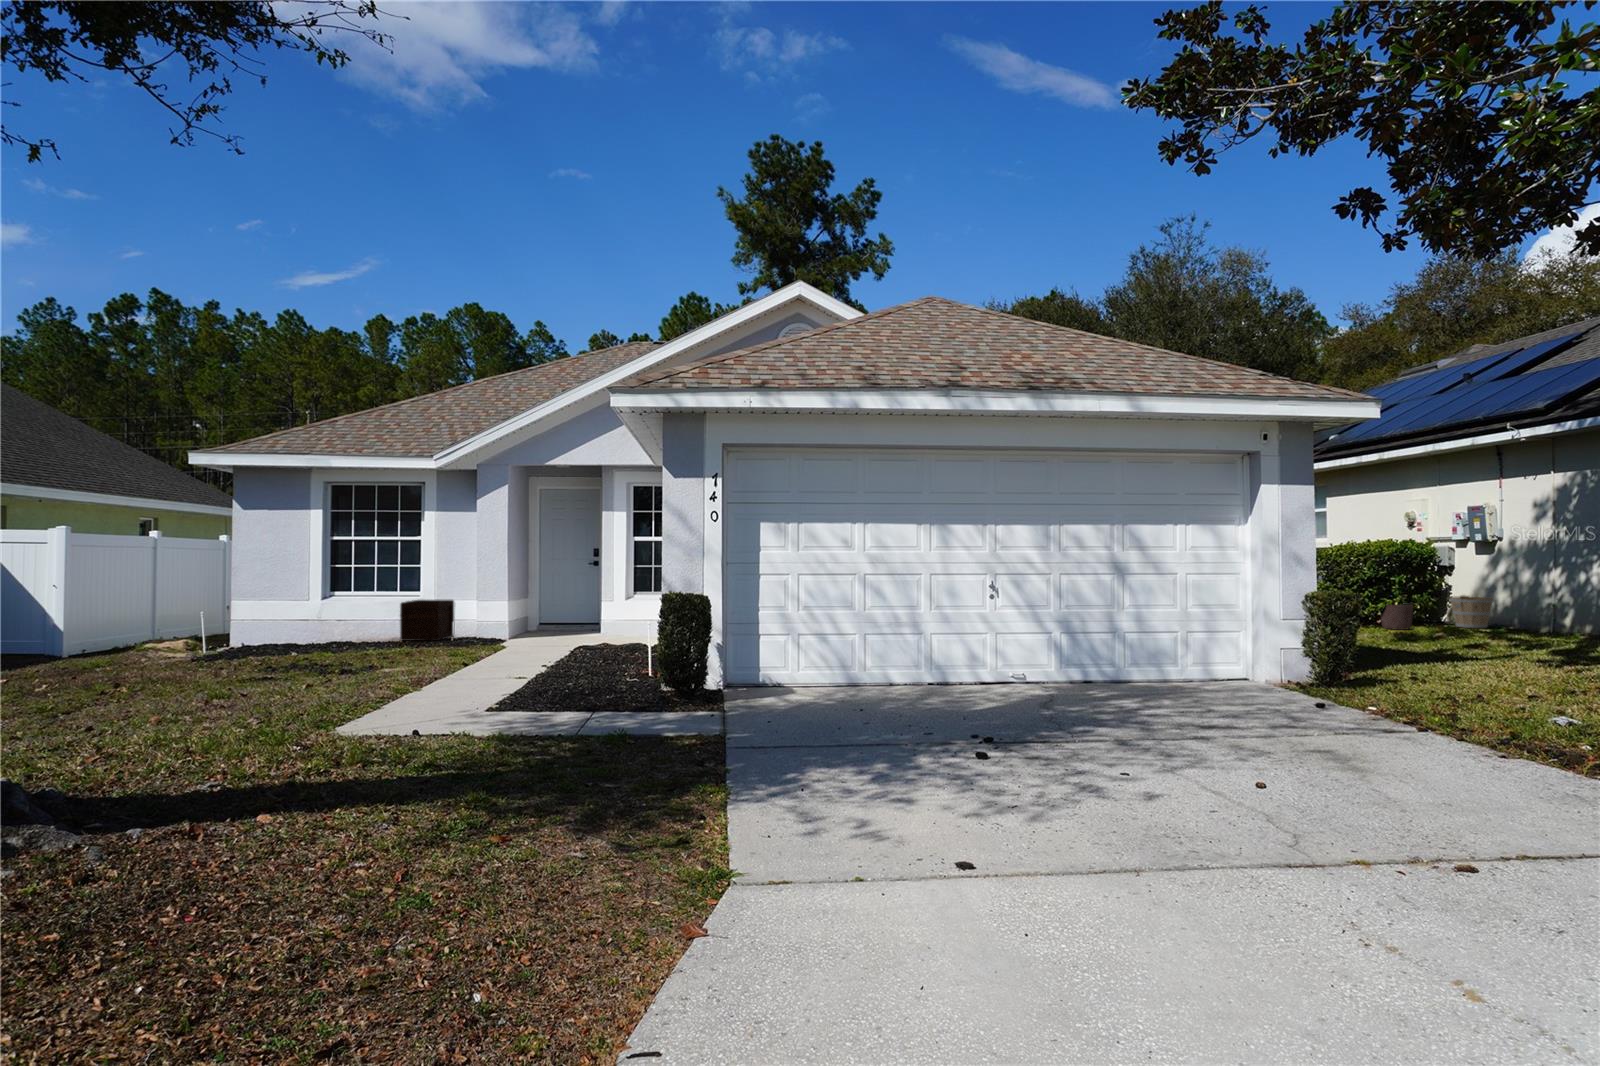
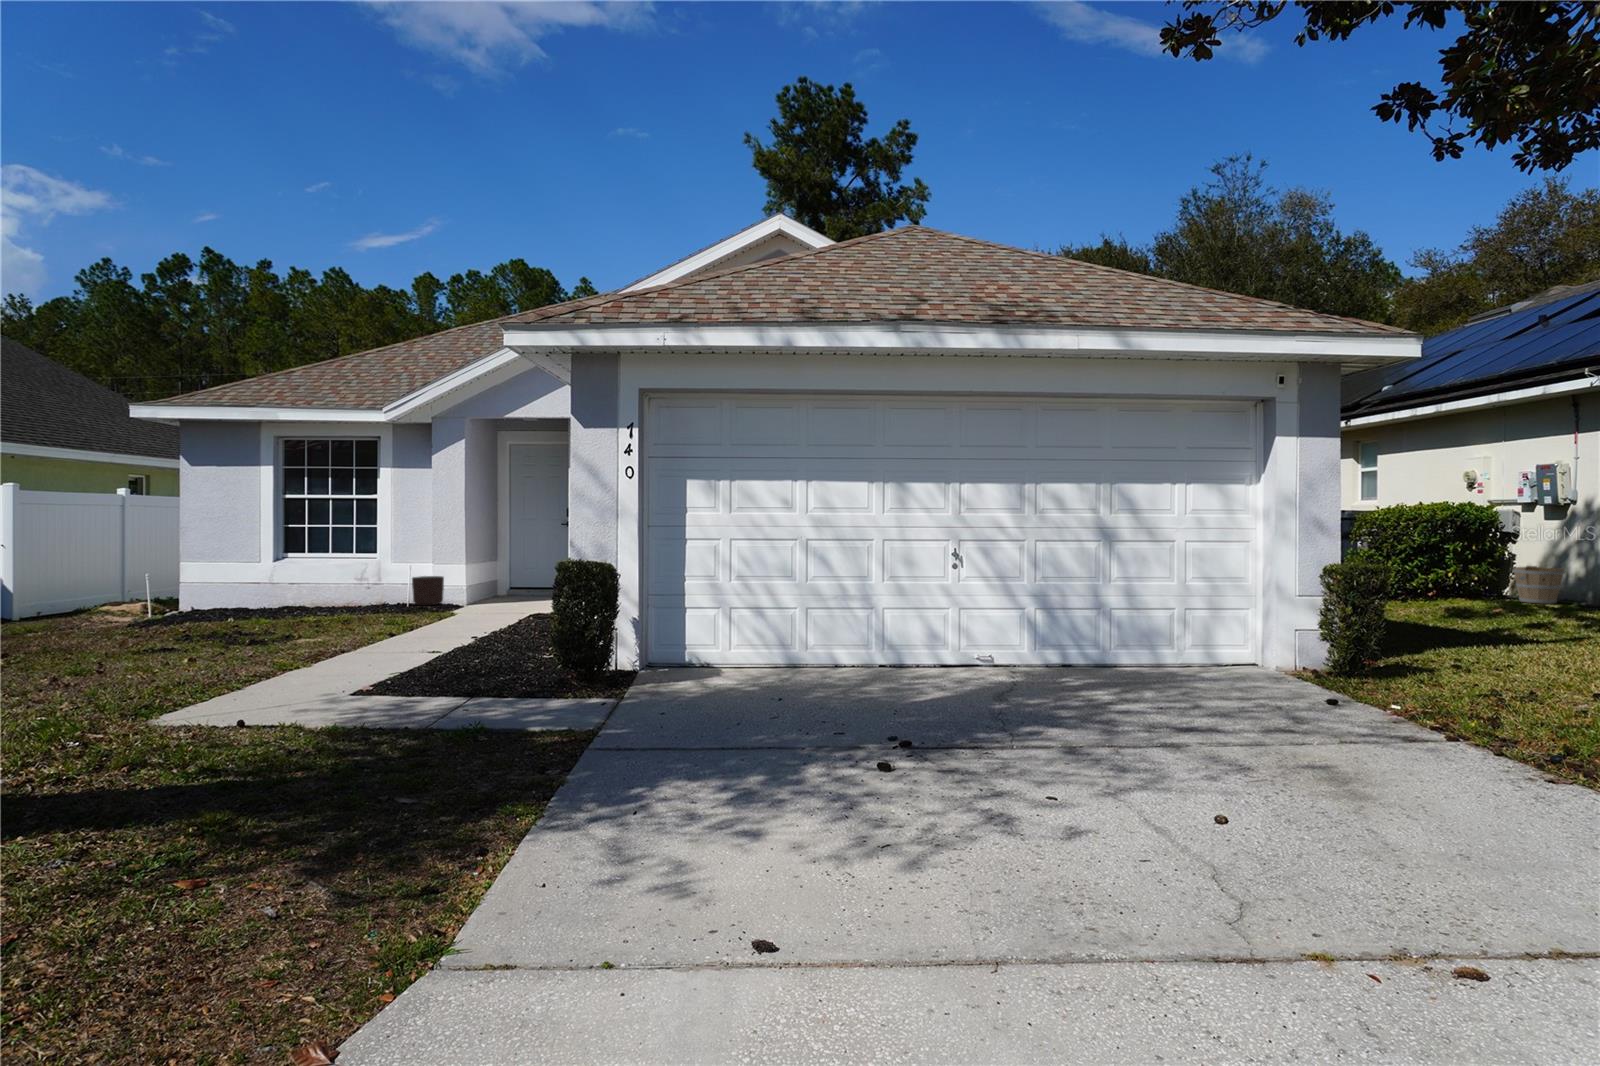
wooden crate: present [400,600,454,641] -> none [347,562,408,606]
planter: present [1382,603,1413,630] -> present [412,576,444,605]

